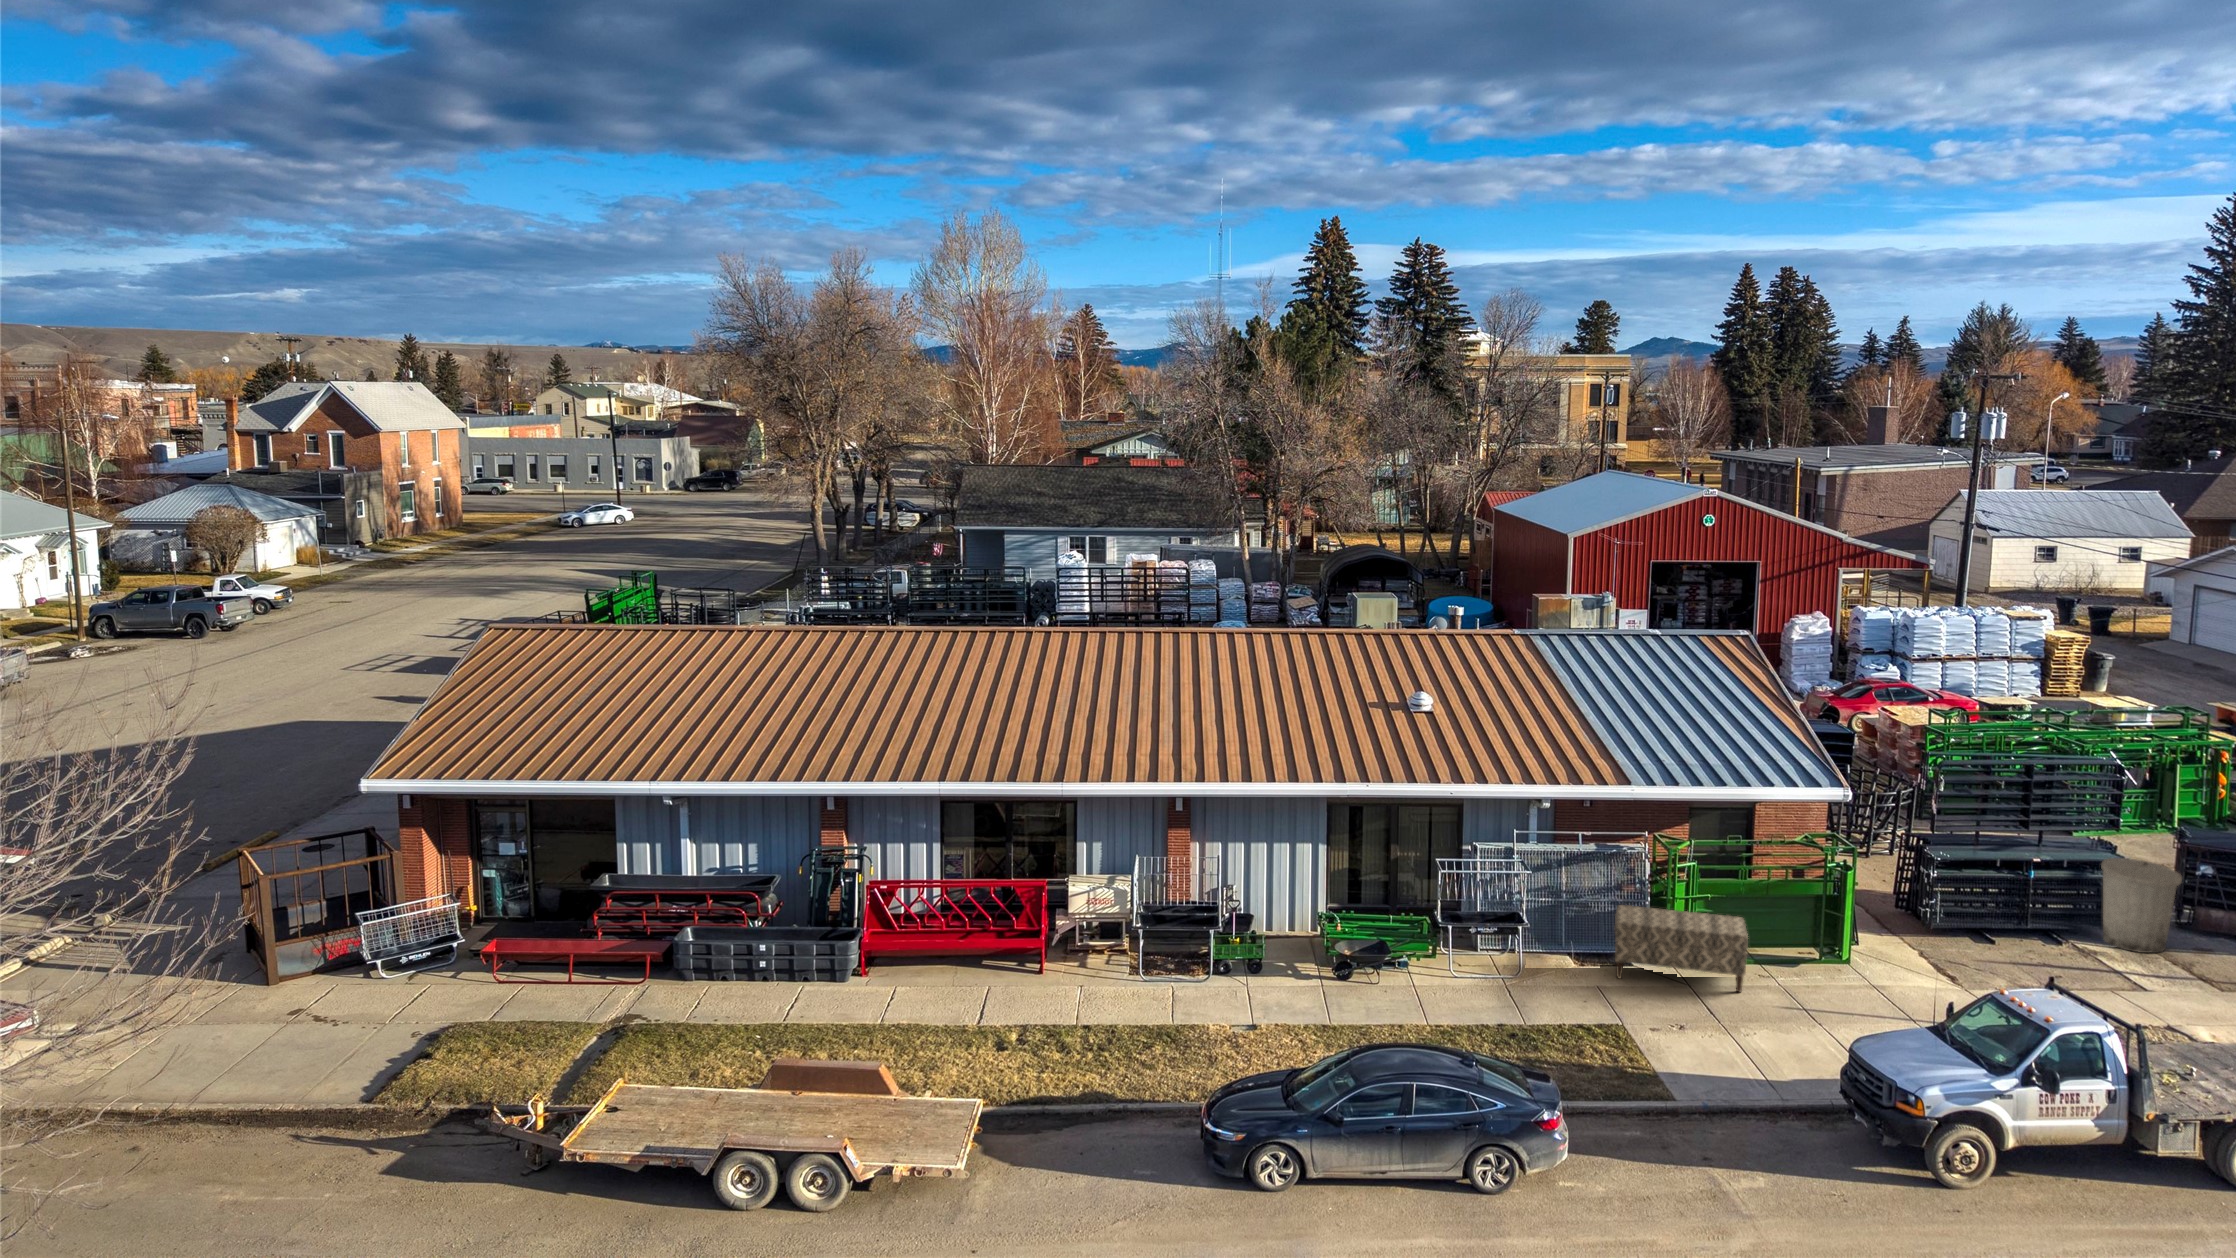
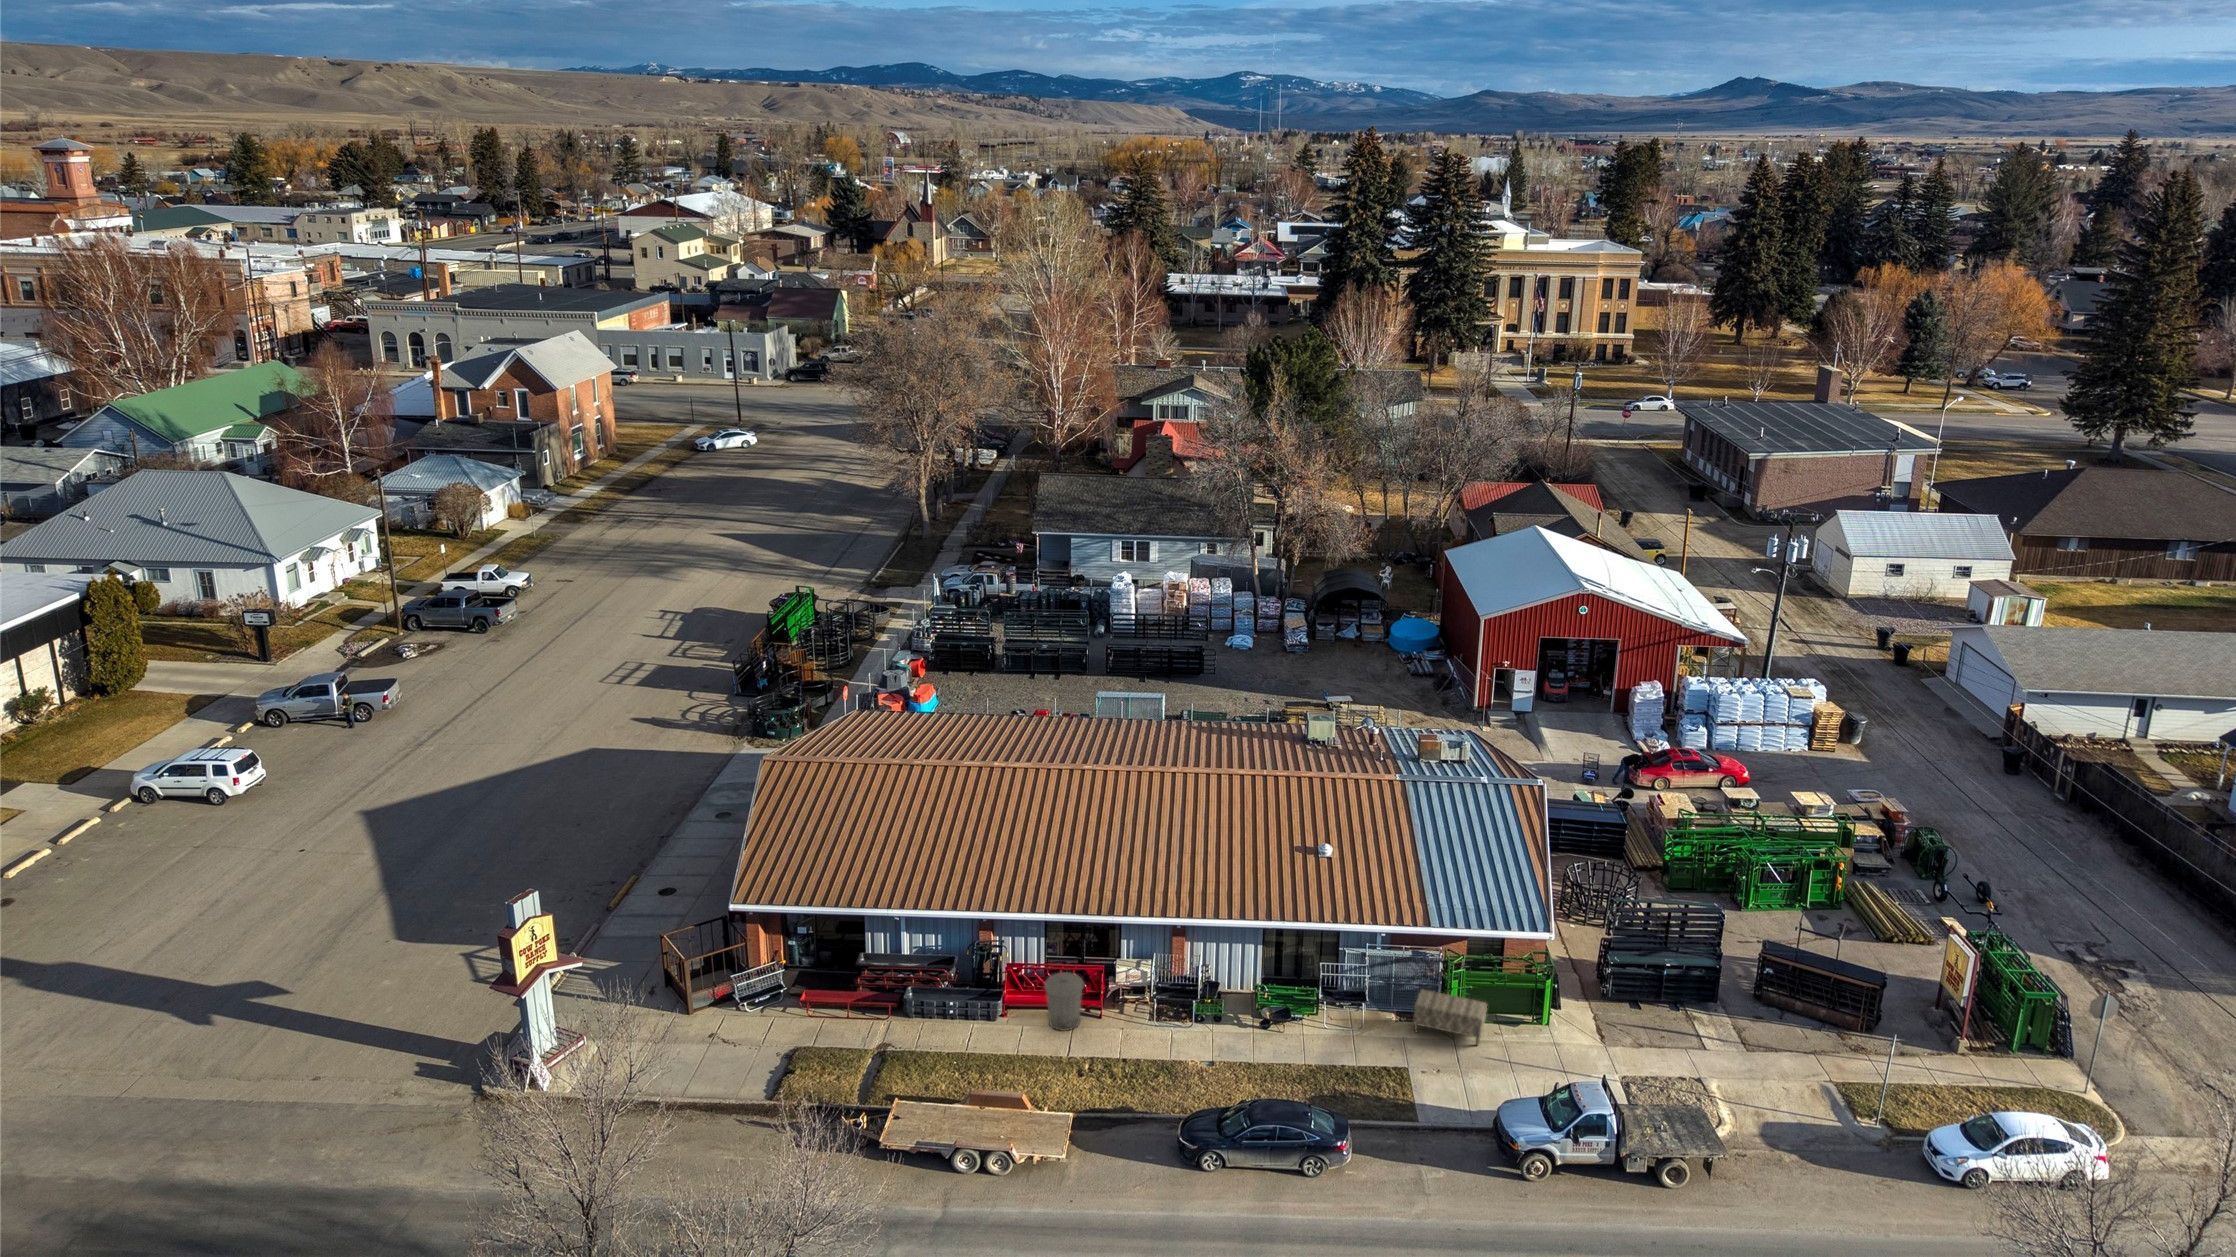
trash can: present [2101,858,2182,953] -> present [1044,972,1084,1031]

